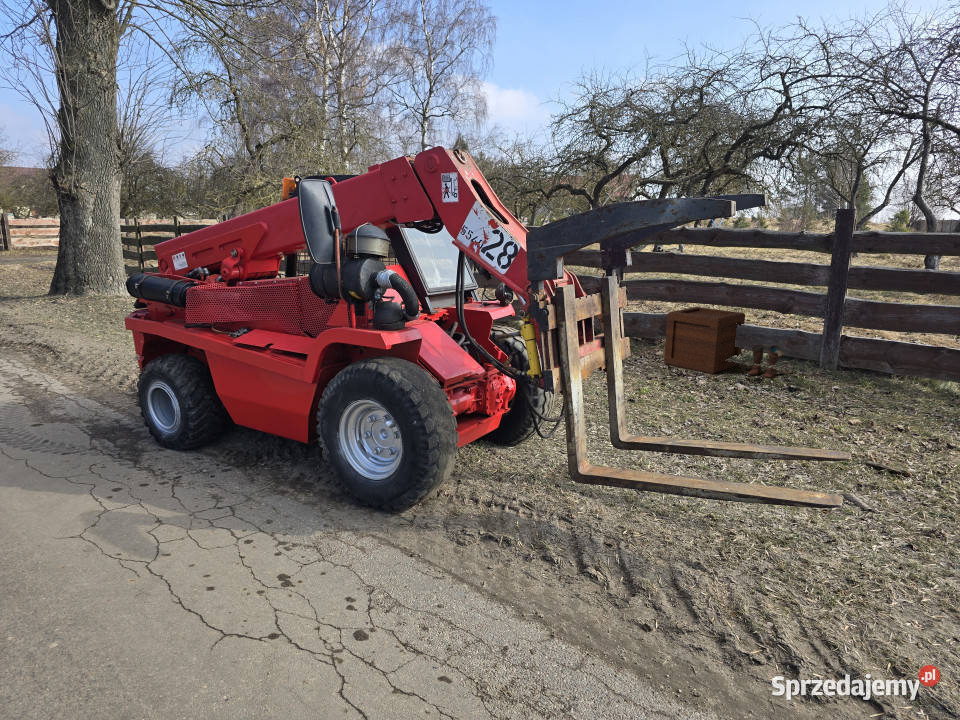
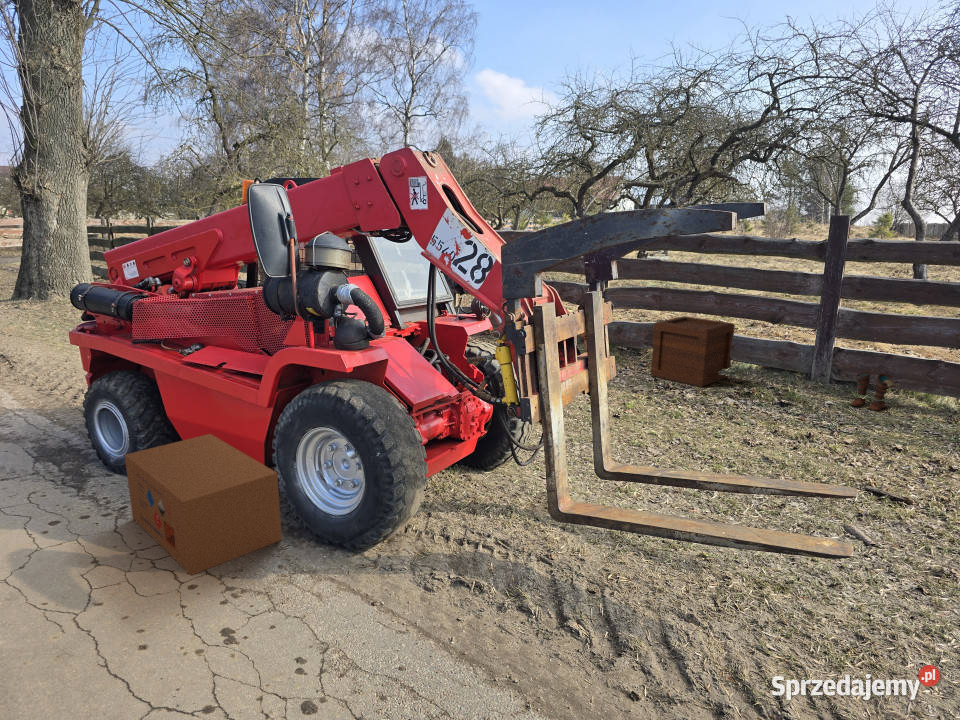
boots: present [749,345,785,378] -> present [850,372,896,411]
cardboard box: none [183,409,326,531] -> present [125,434,282,575]

